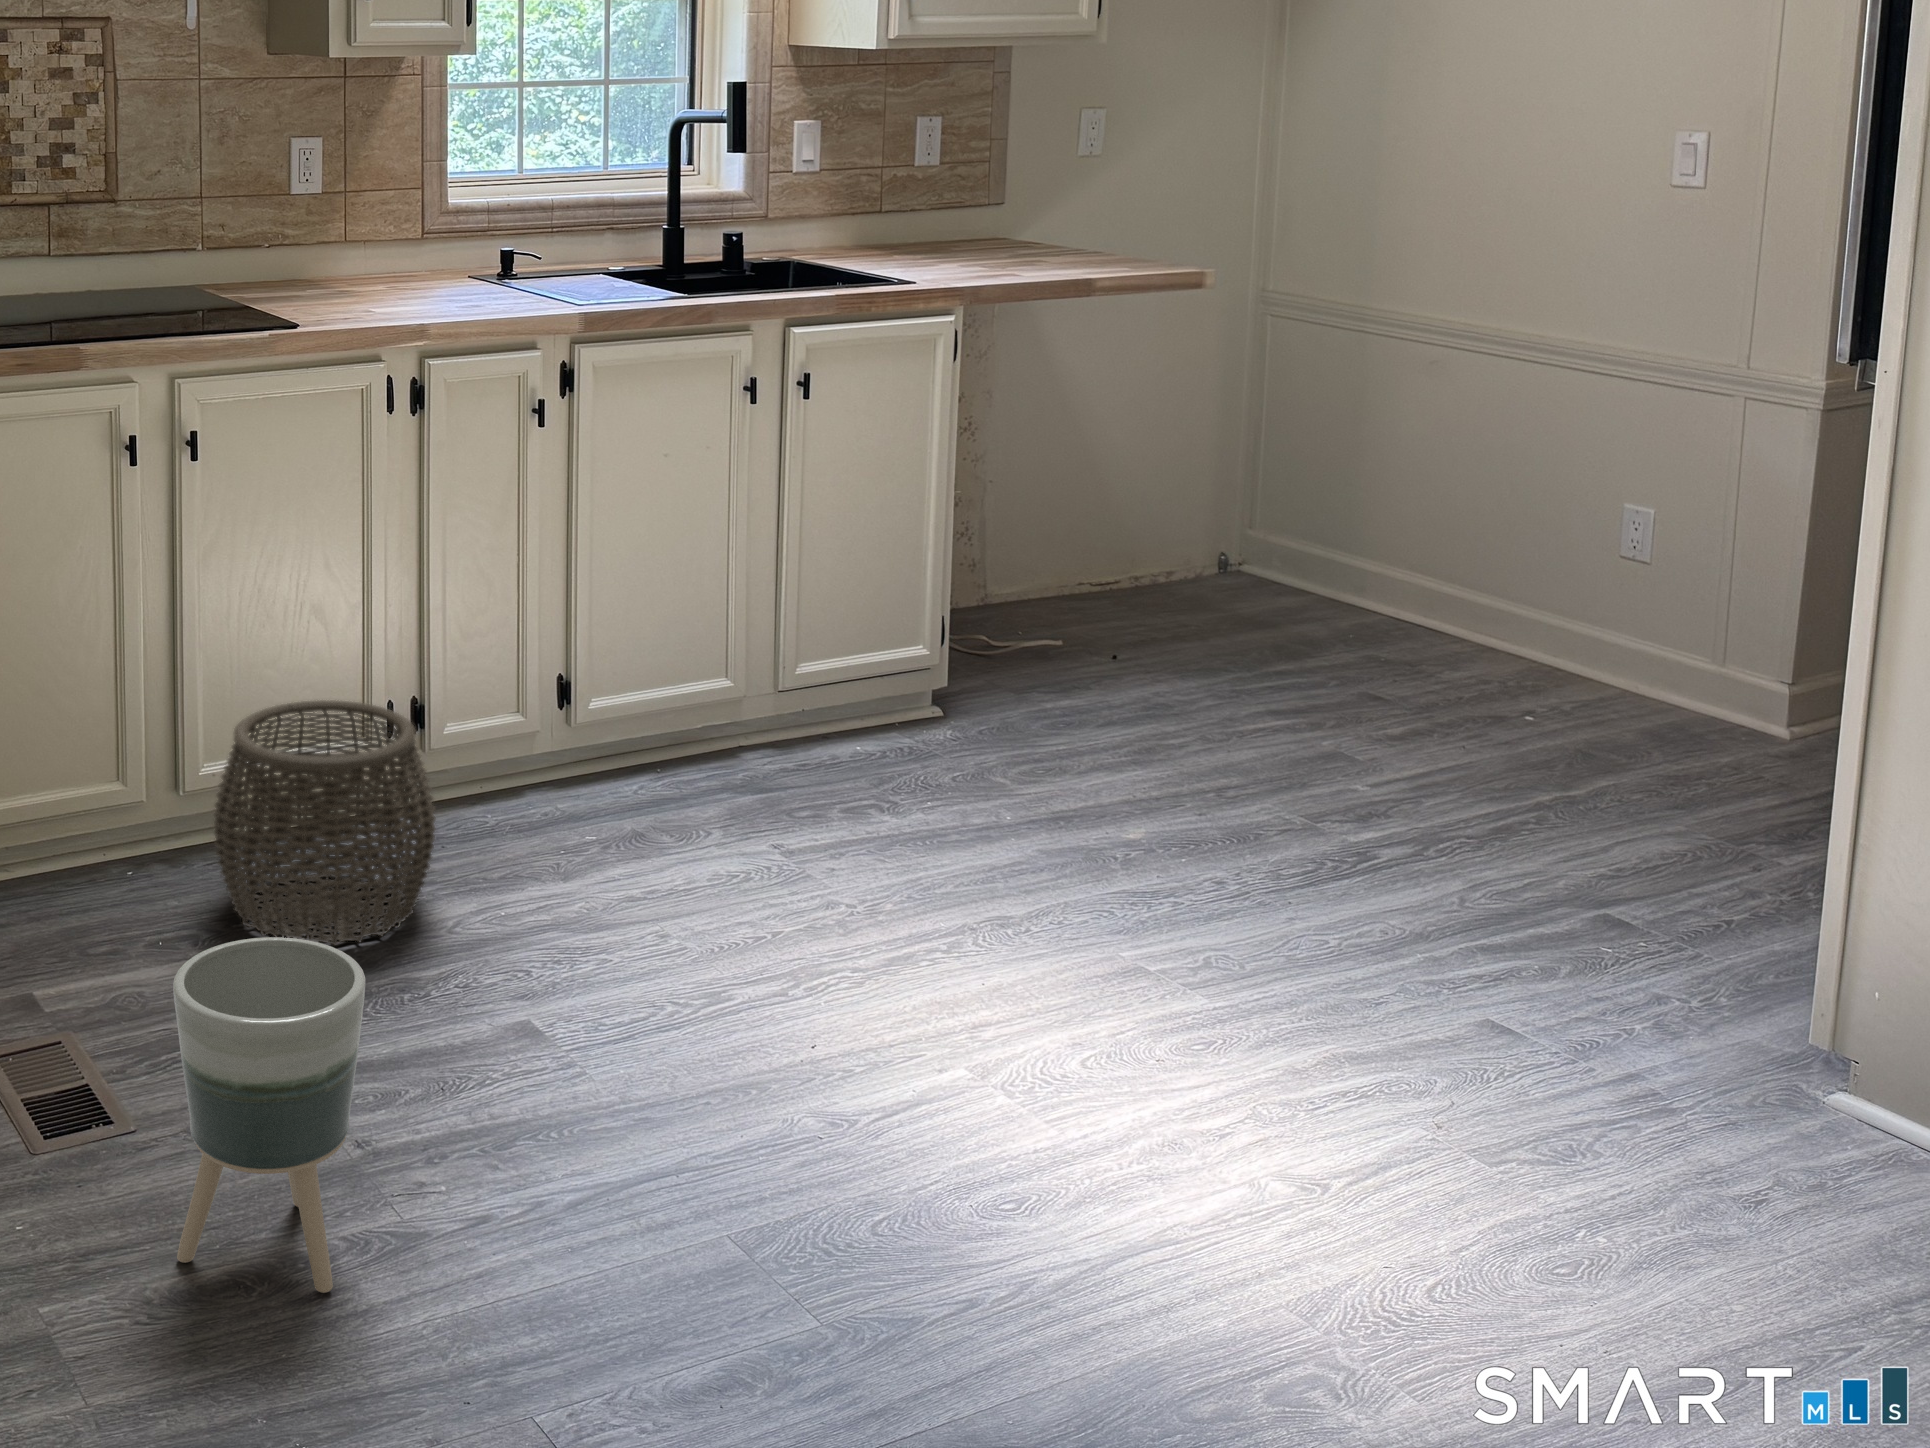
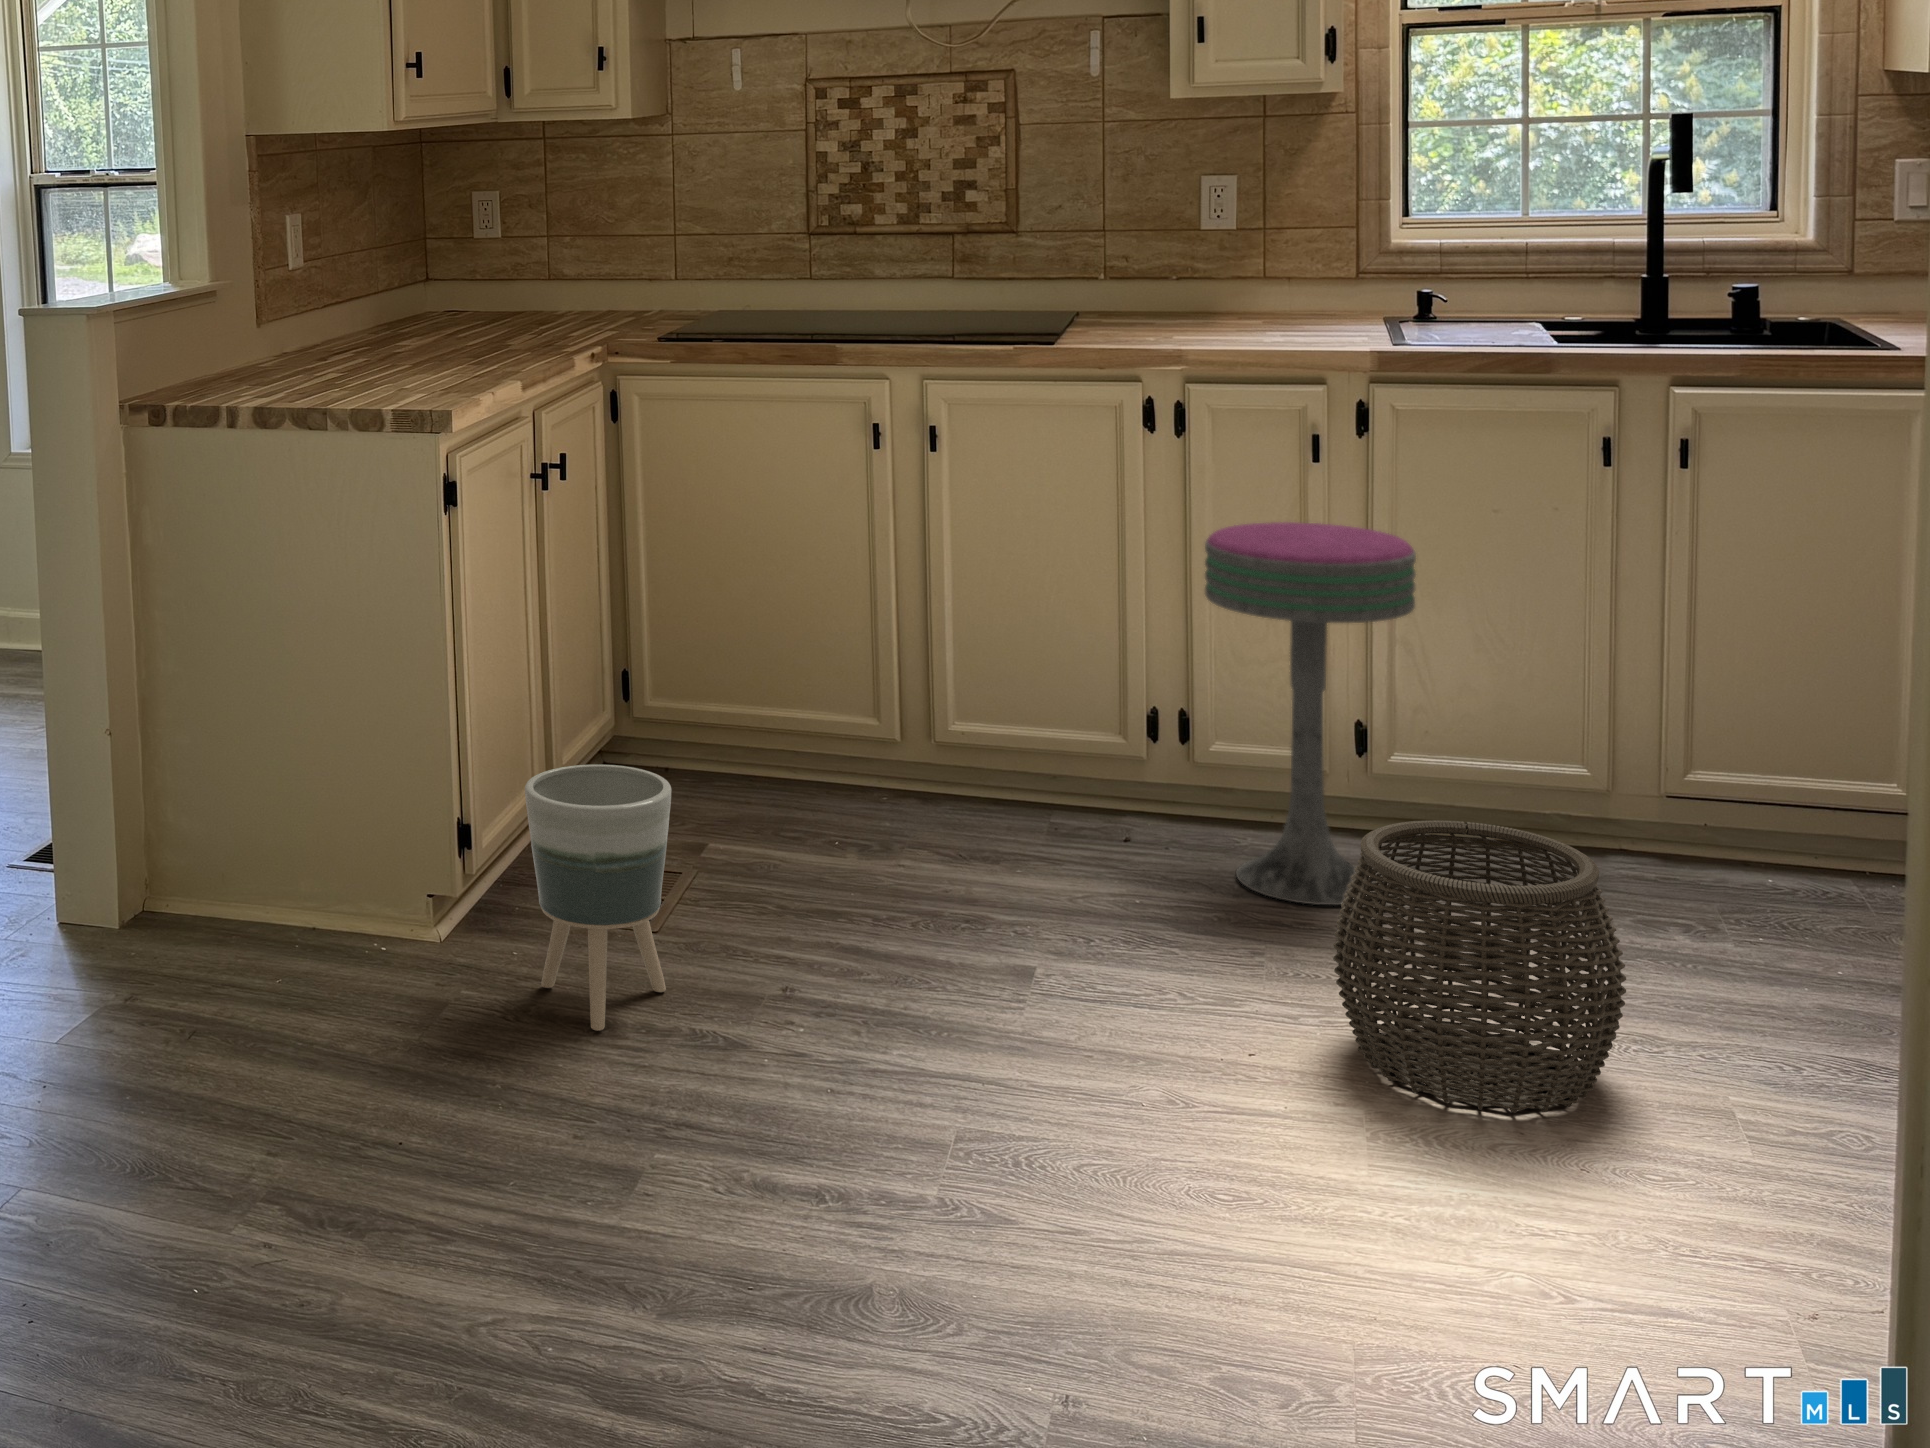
bar stool: none [505,487,697,863] -> present [1205,522,1416,905]
woven basket: present [214,700,436,945] -> present [1333,820,1626,1113]

